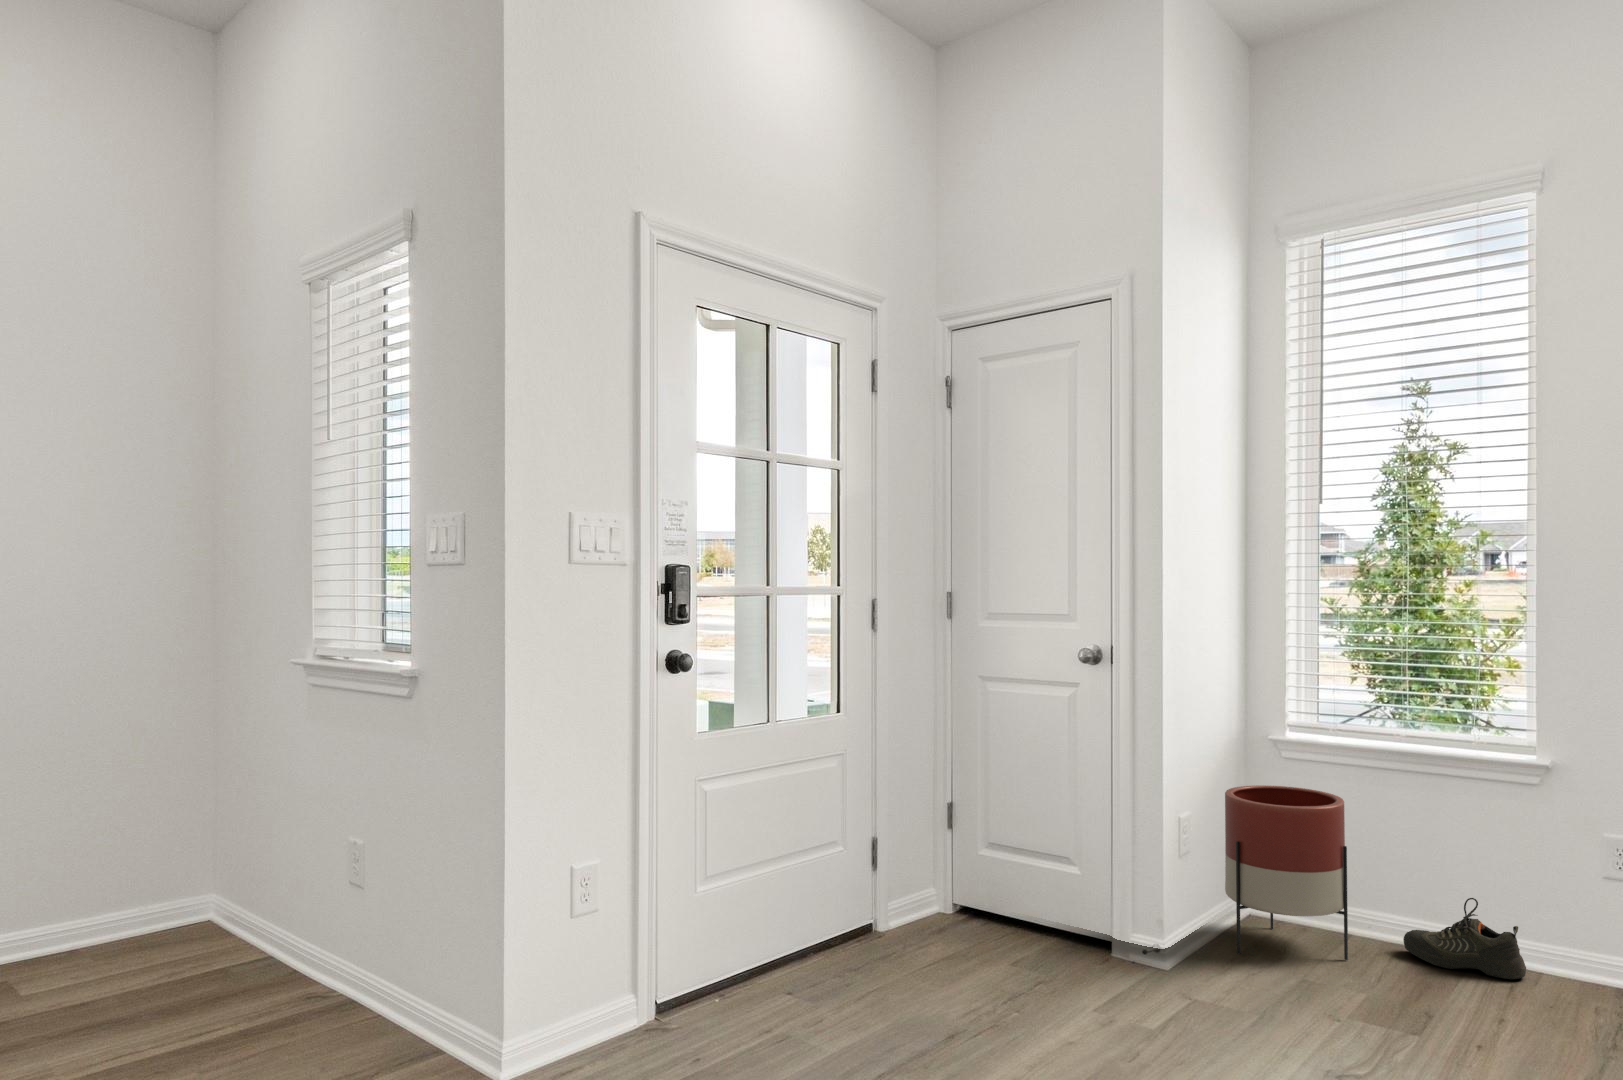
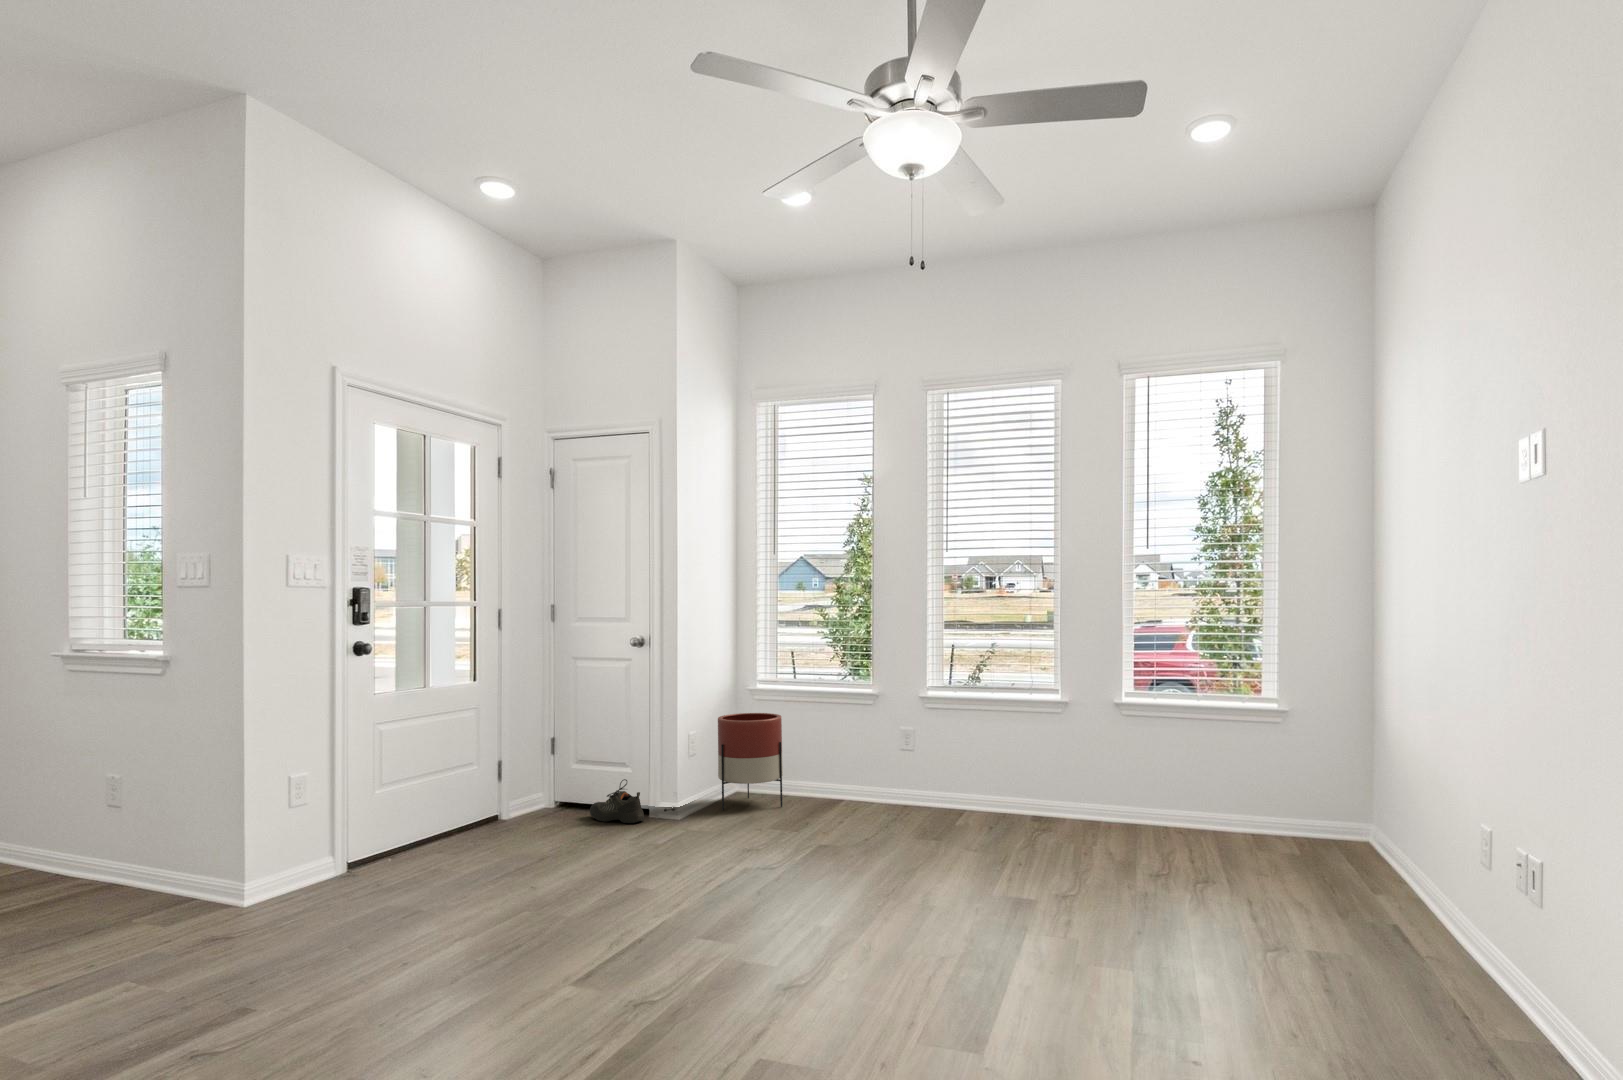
shoe: present [1403,898,1526,980] -> present [590,779,644,823]

